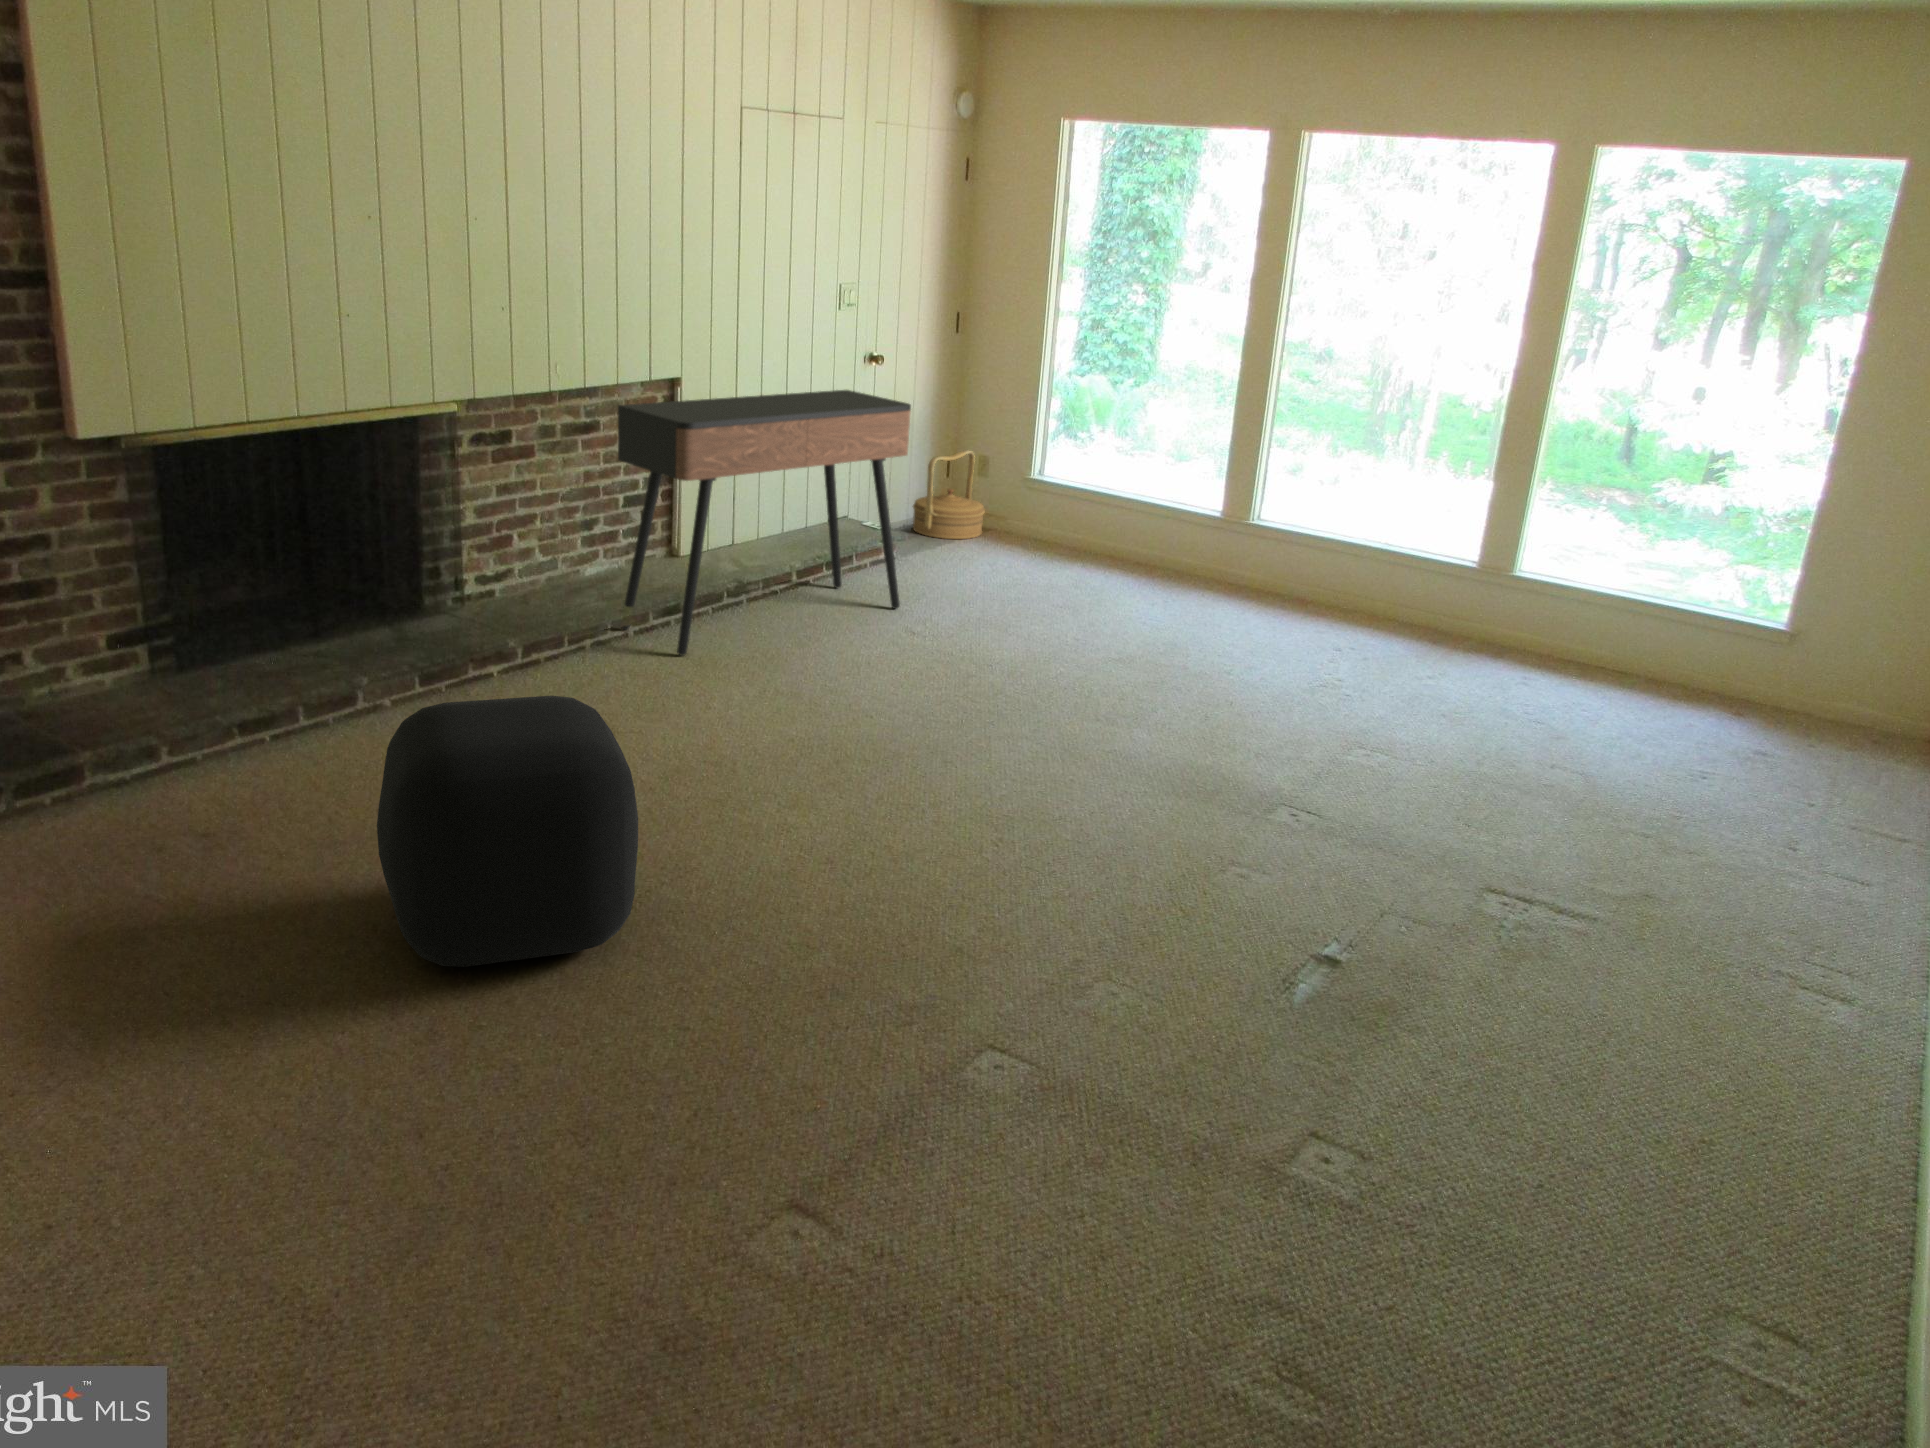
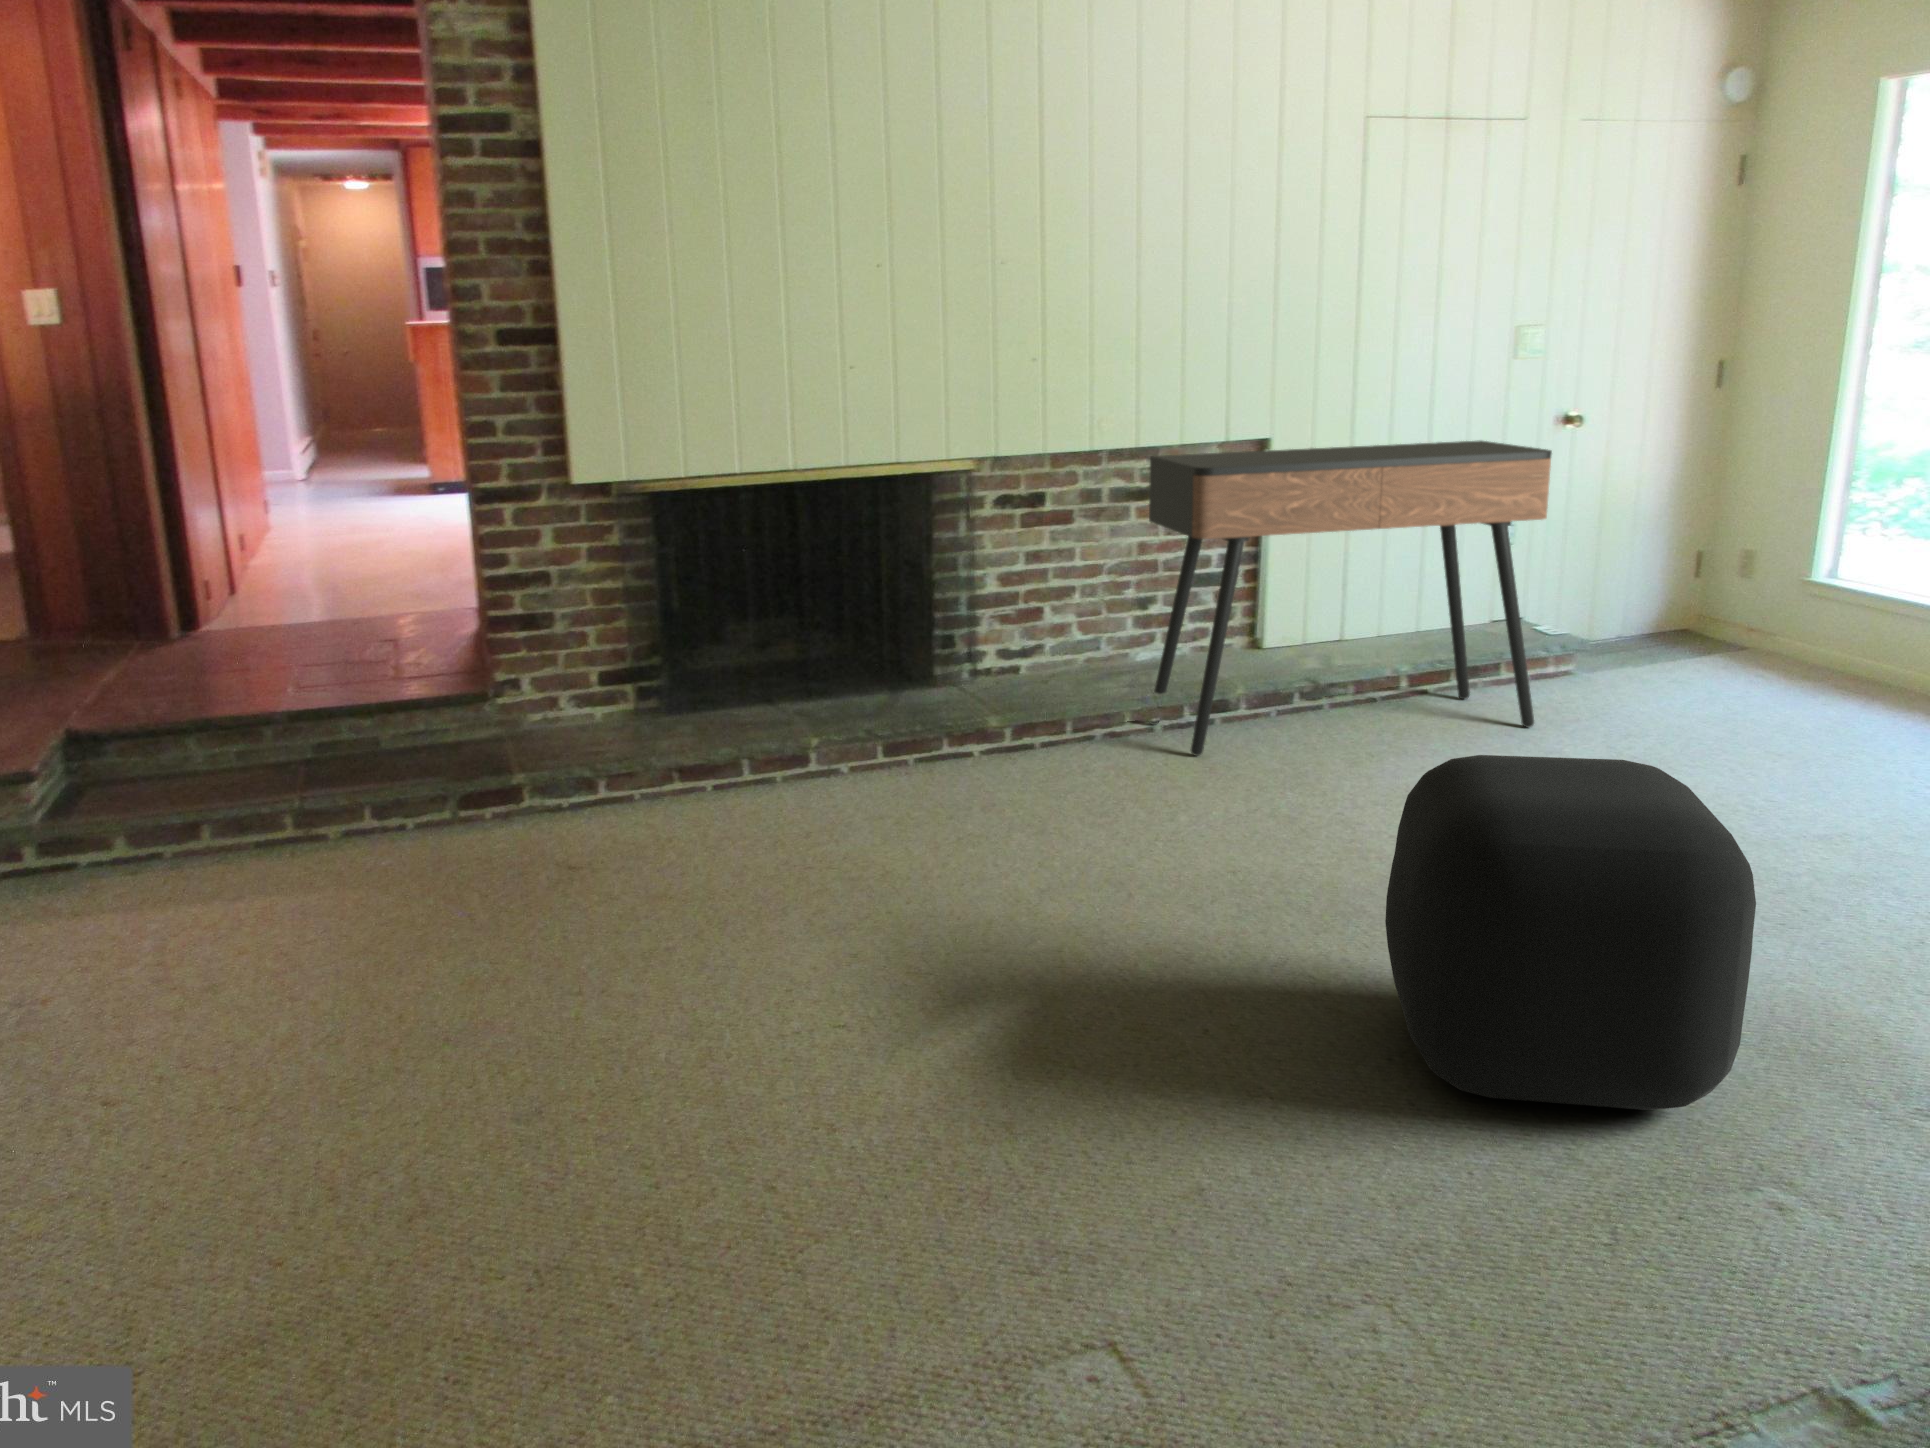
woven basket: present [913,450,985,539] -> none [1630,536,1741,655]
ottoman: present [377,696,638,967] -> present [1385,755,1756,1110]

